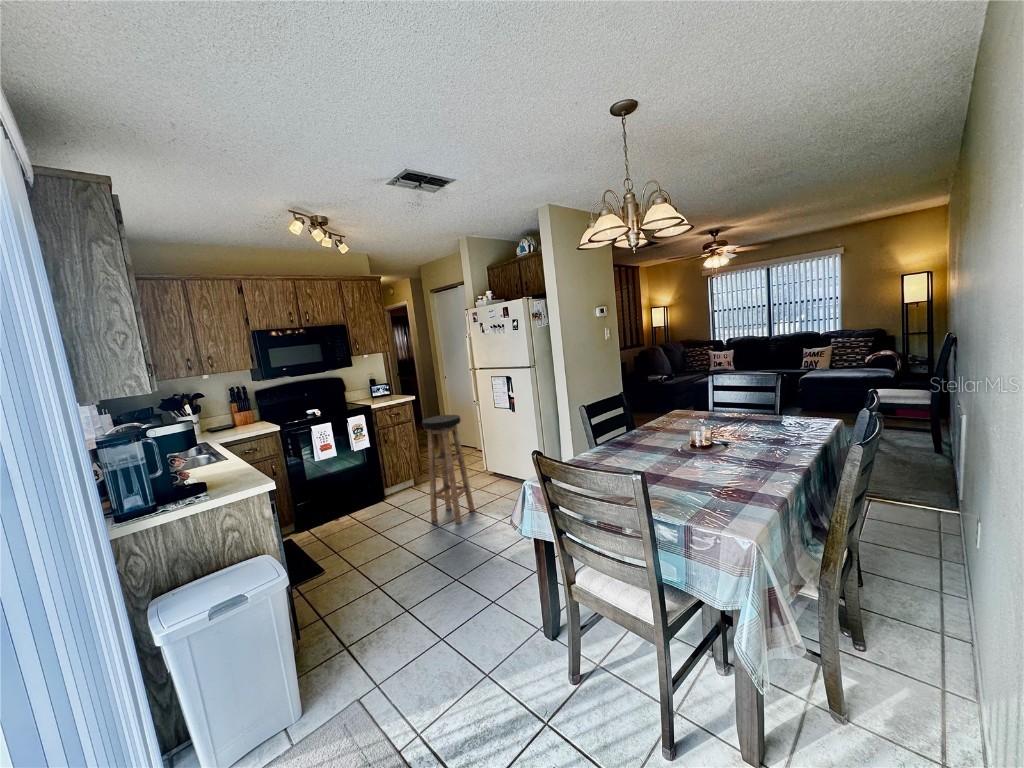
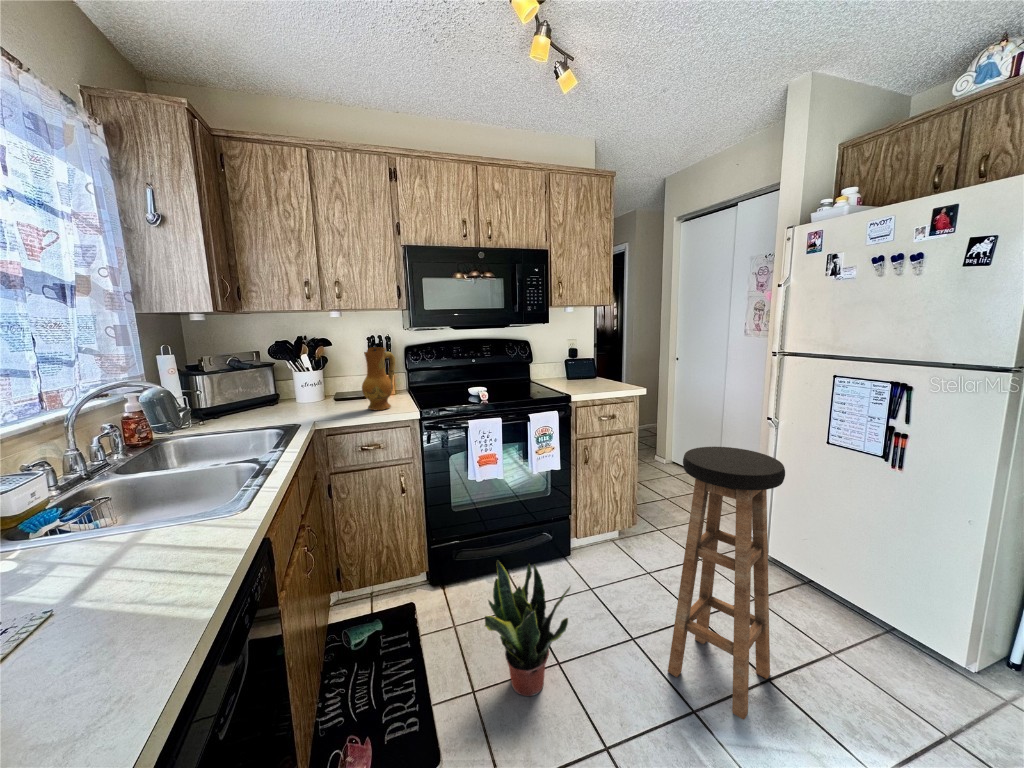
ceramic jug: none [239,393,260,431] -> present [362,347,395,410]
potted plant: none [339,486,380,547] -> present [485,561,570,696]

